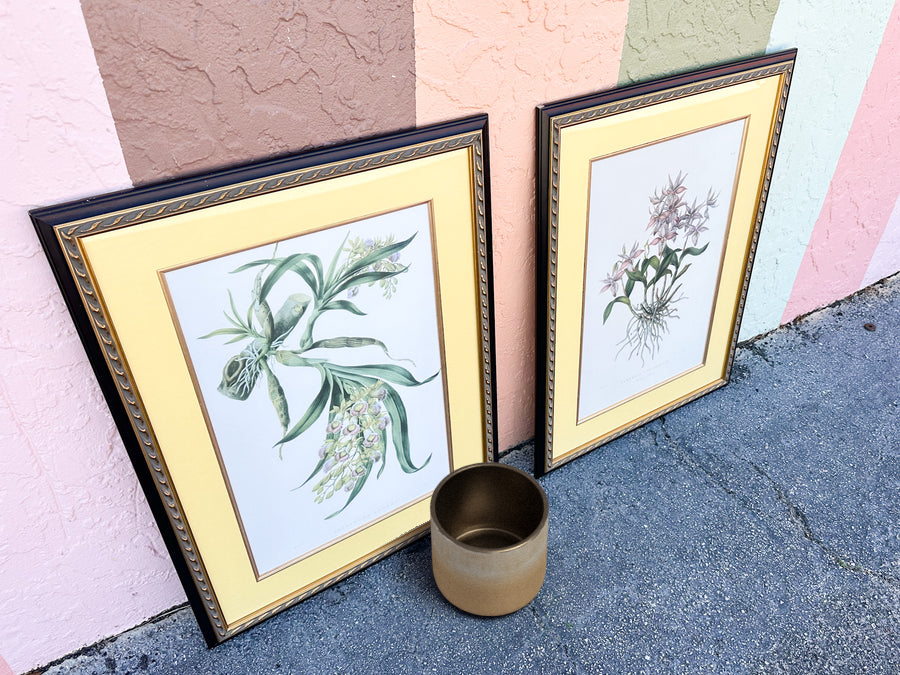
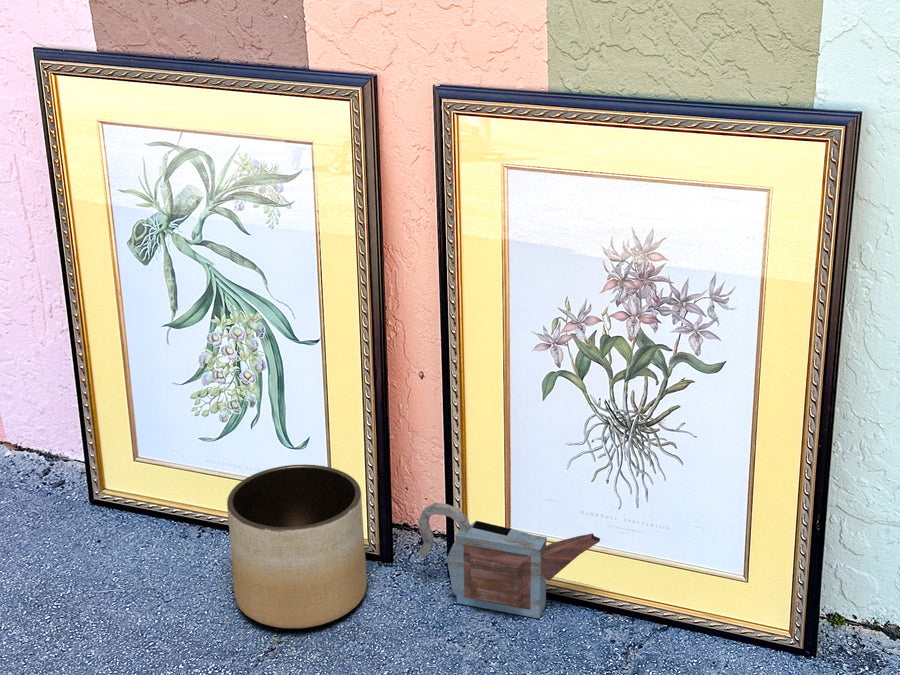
watering can: none [539,394,652,495] -> present [418,503,600,618]

